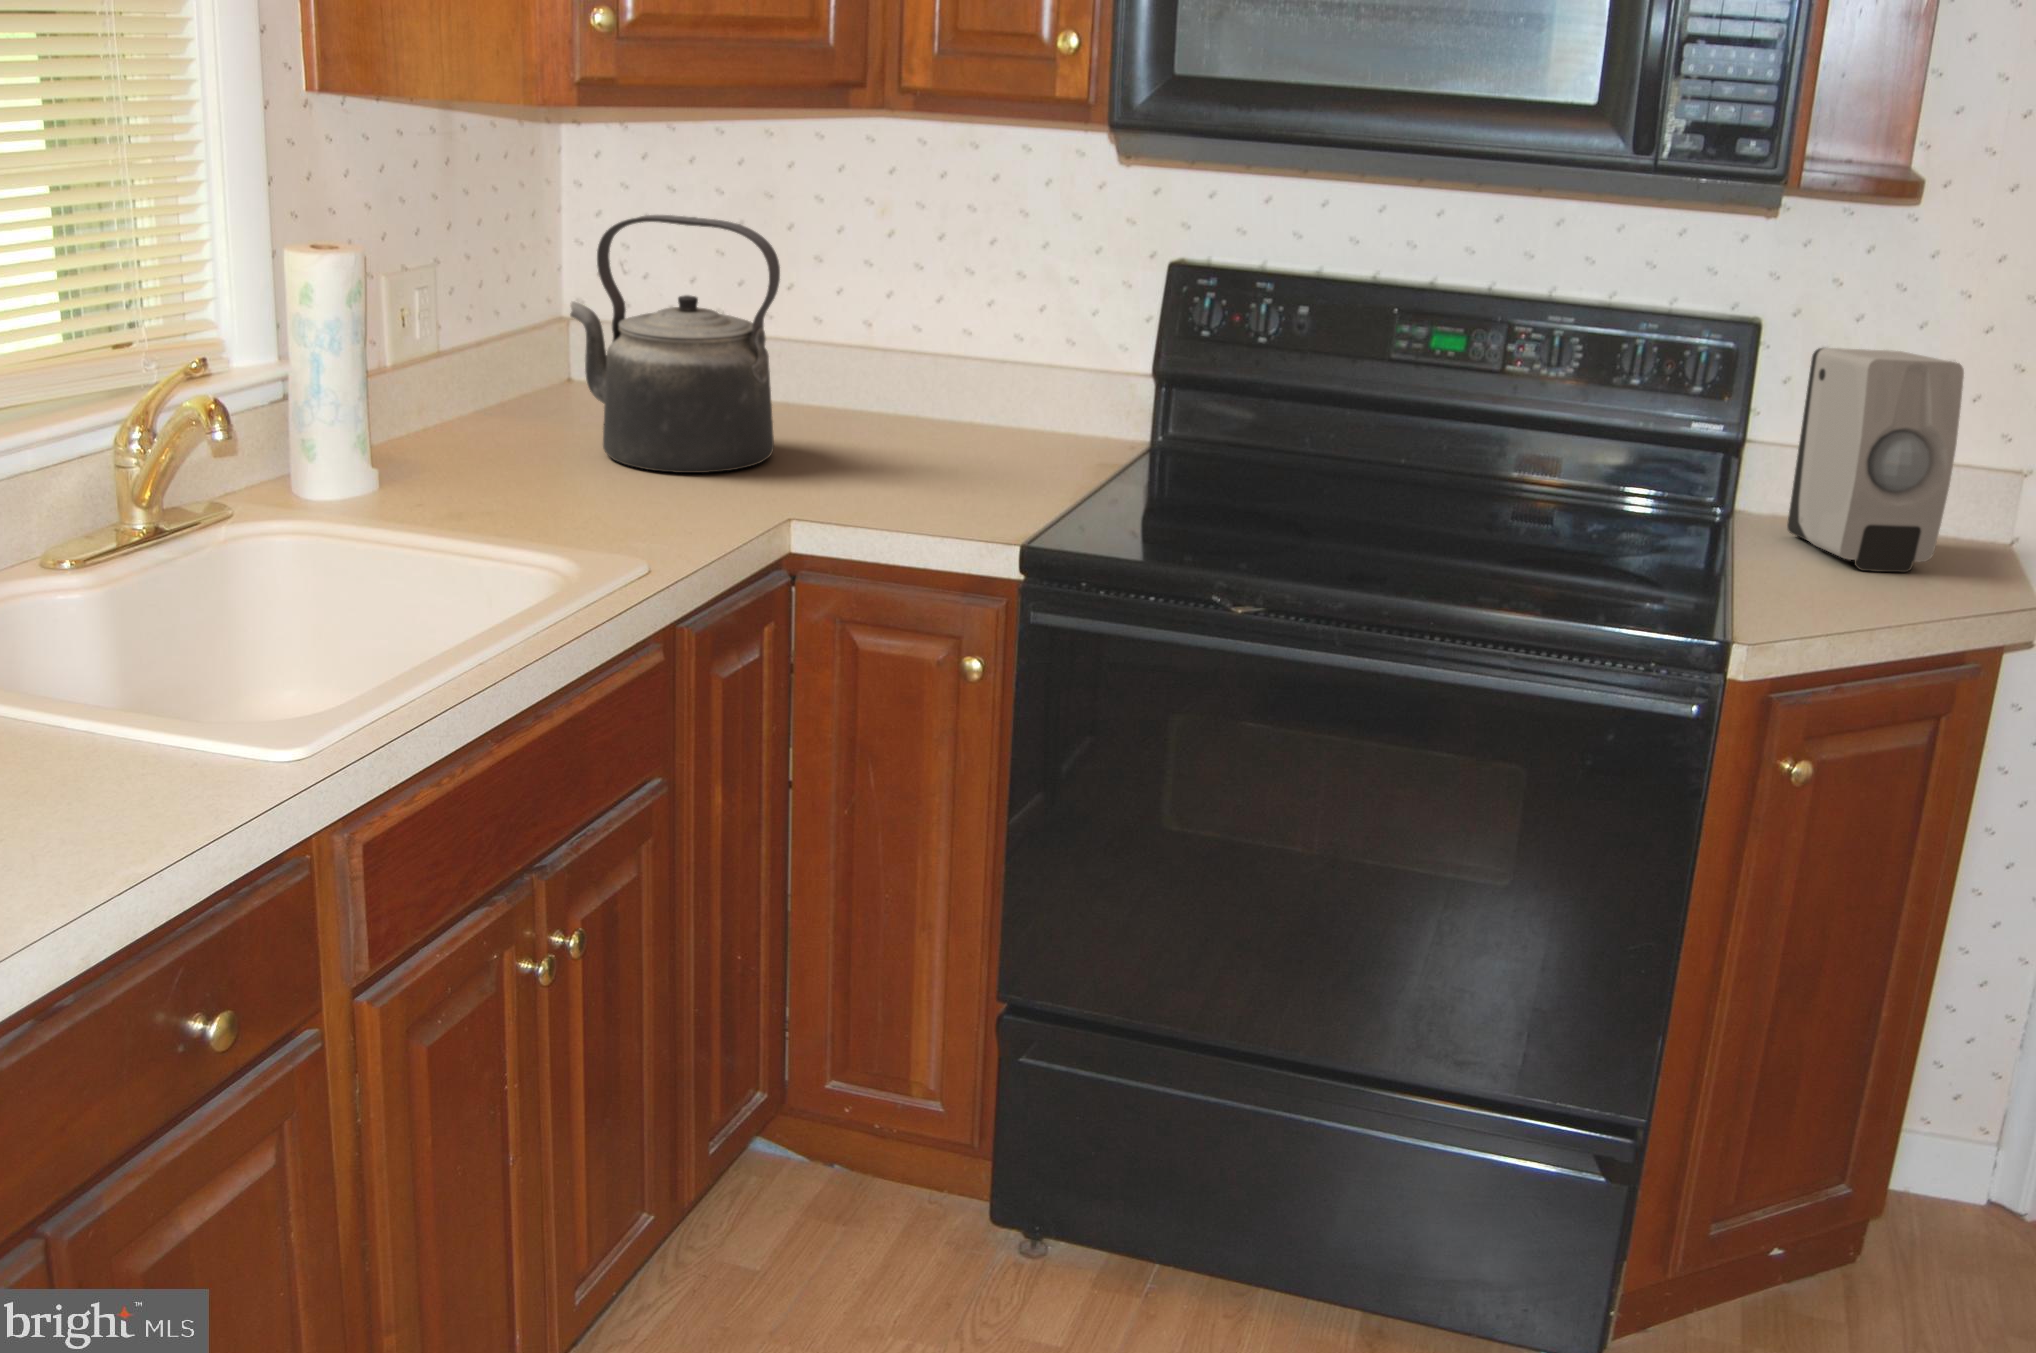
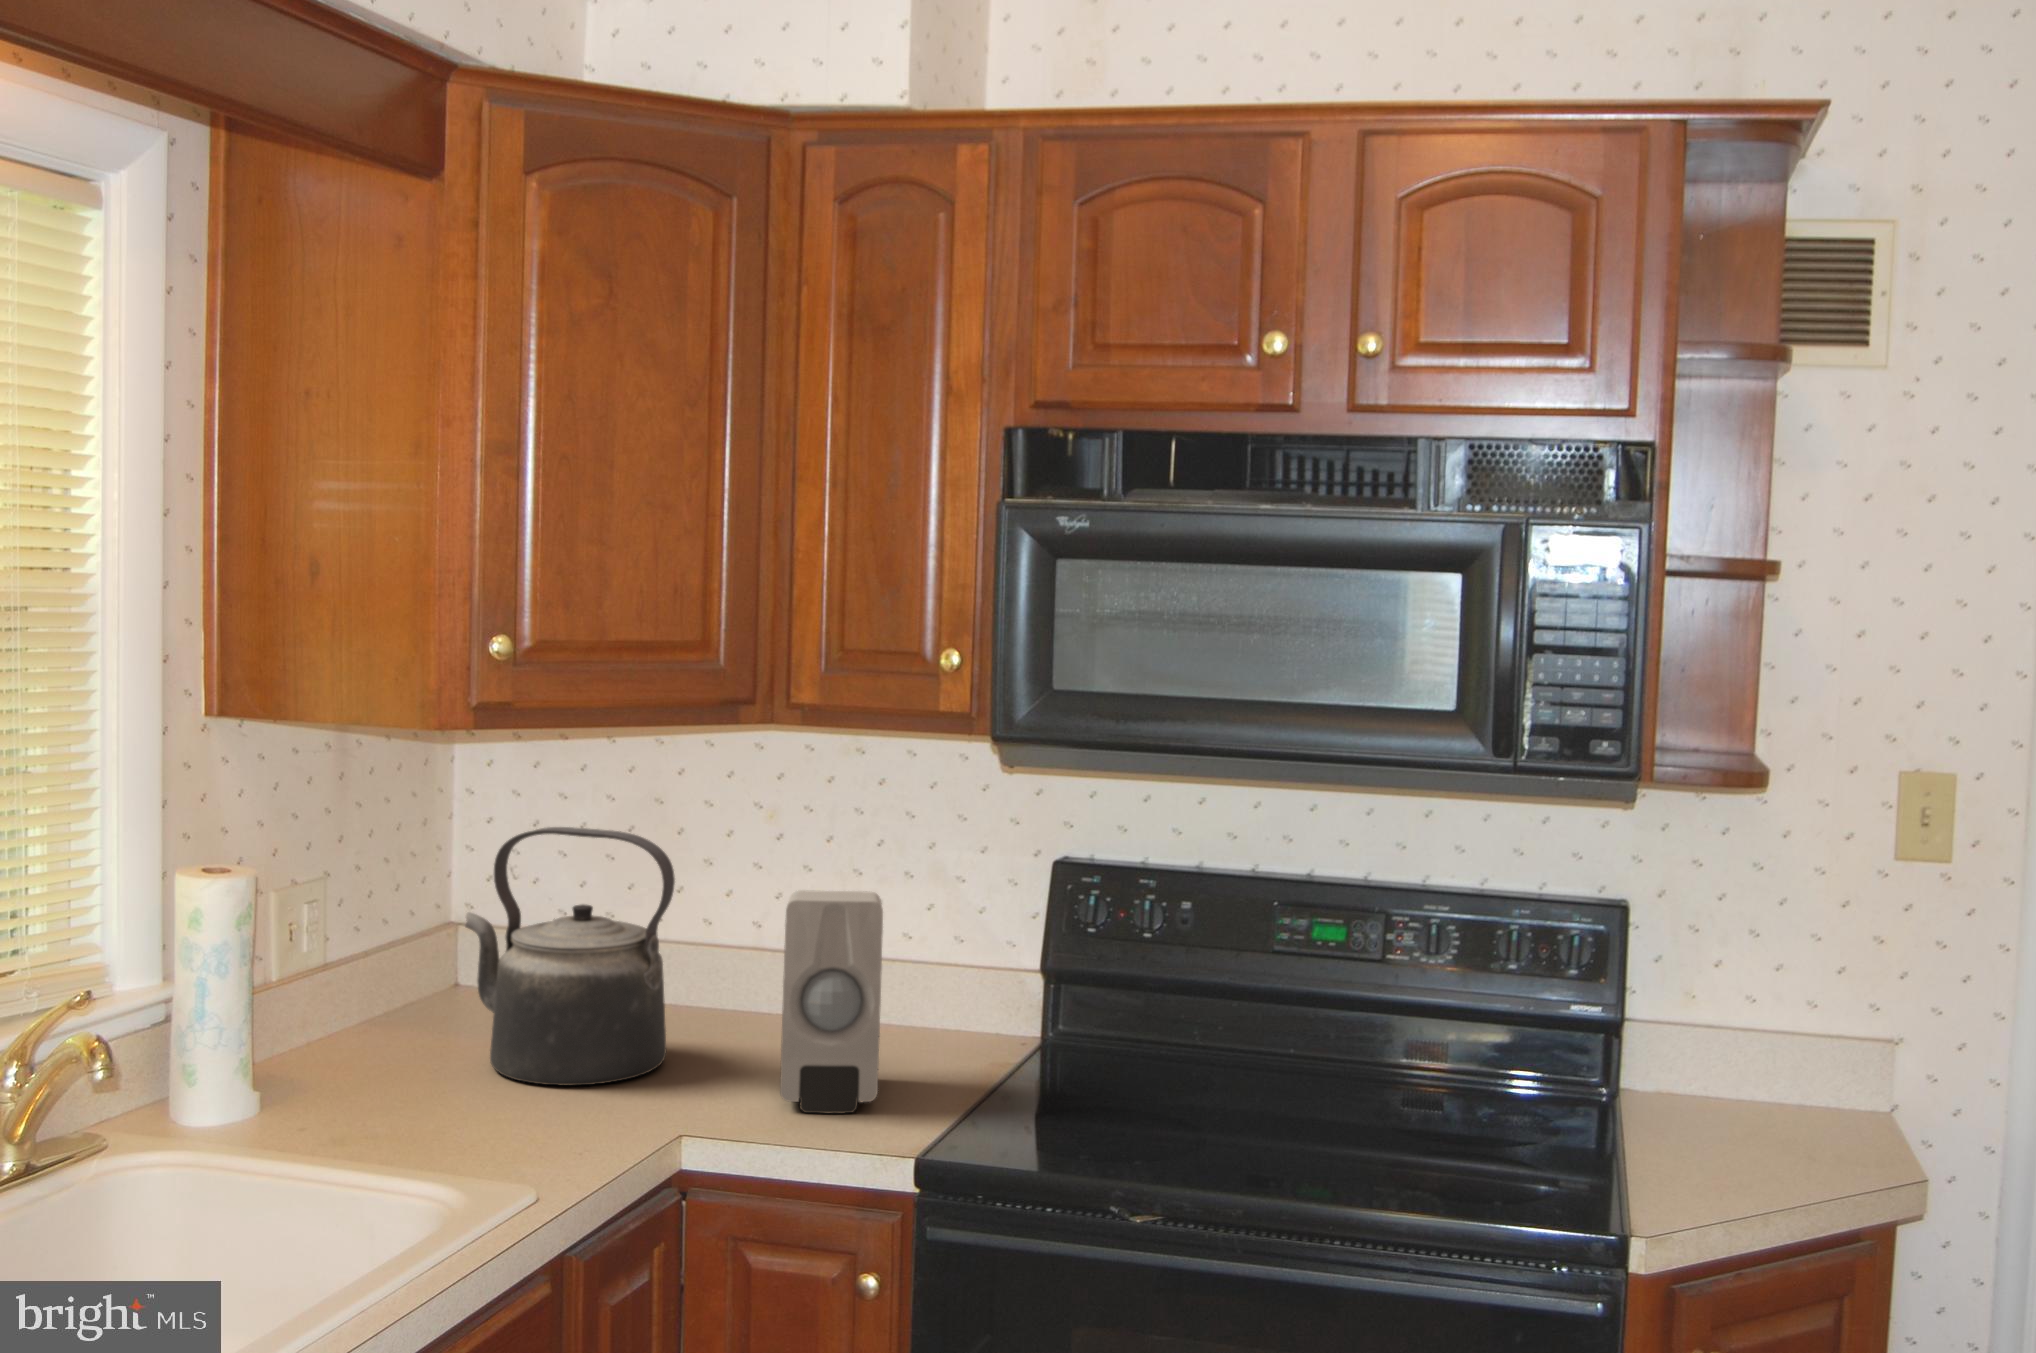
soap dispenser: present [1787,348,1964,572] -> present [780,890,883,1113]

